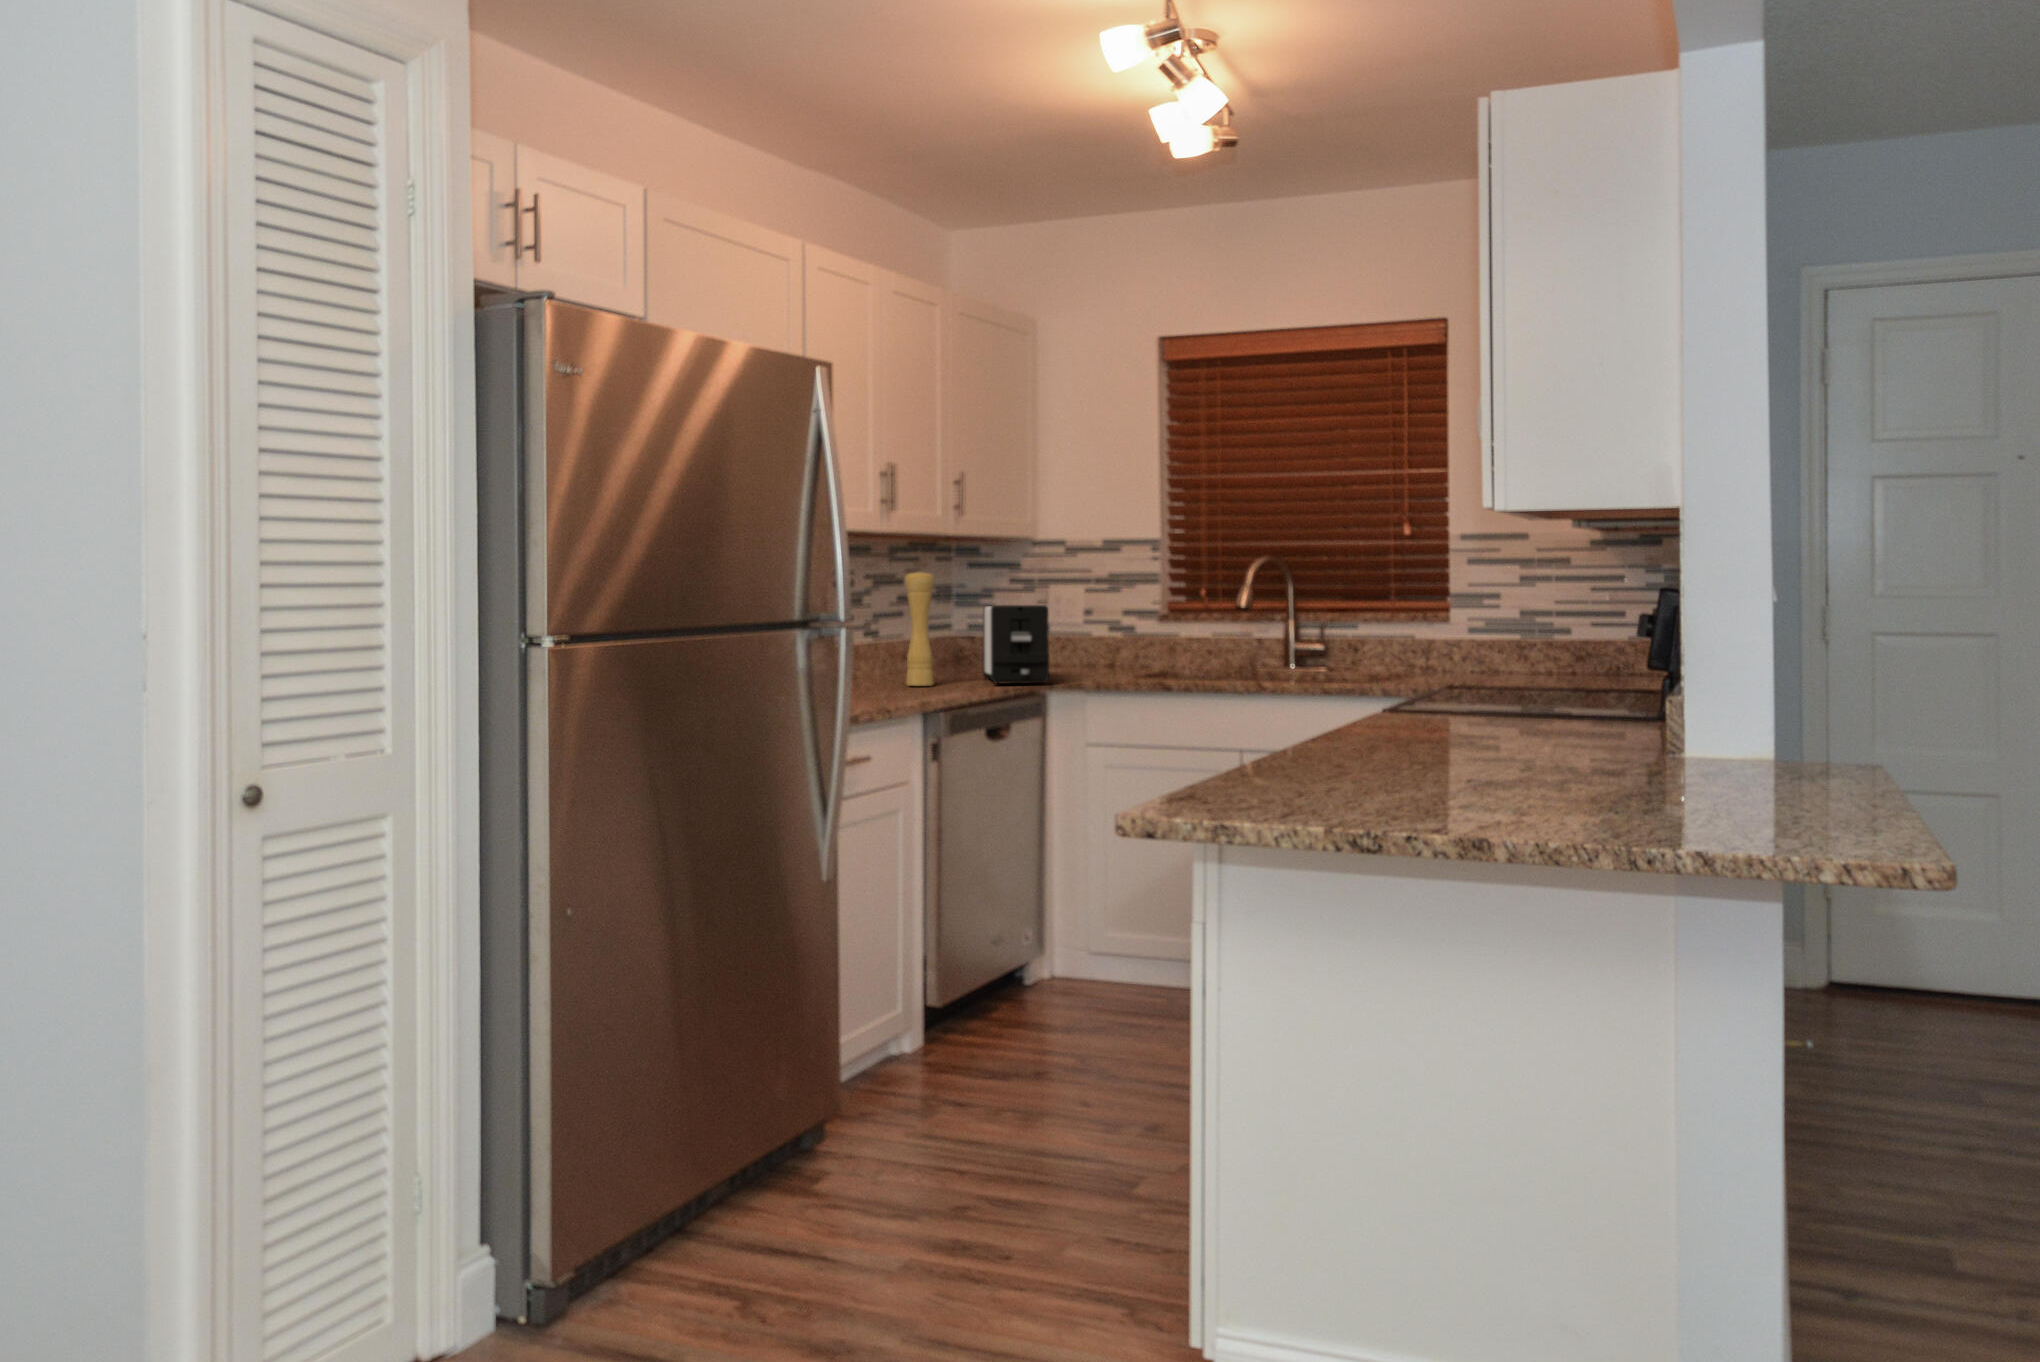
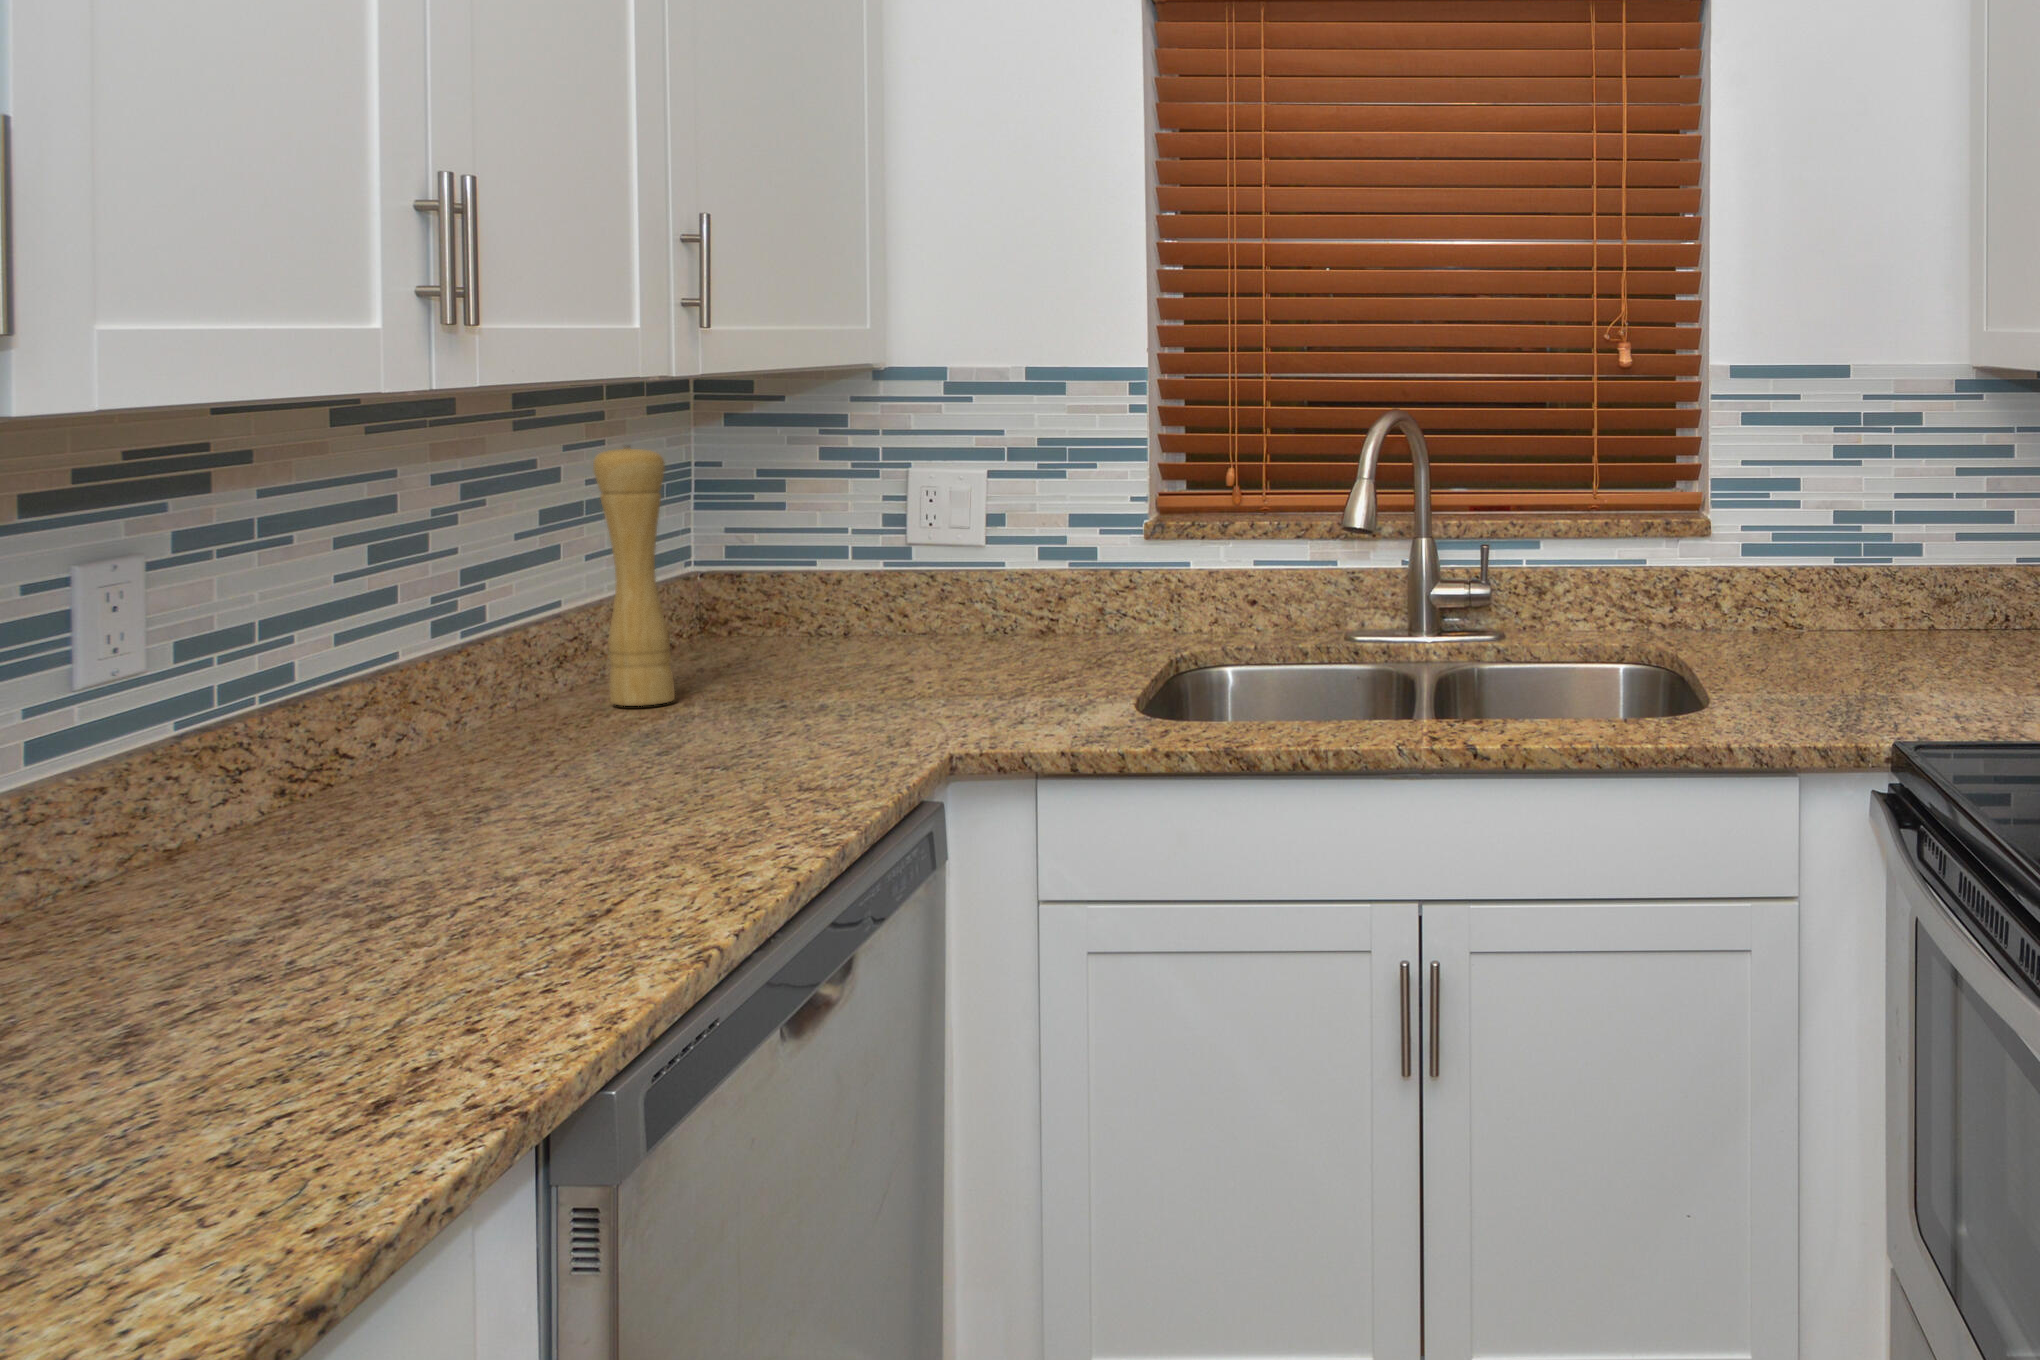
toaster: present [982,605,1049,684] -> none [772,508,940,691]

